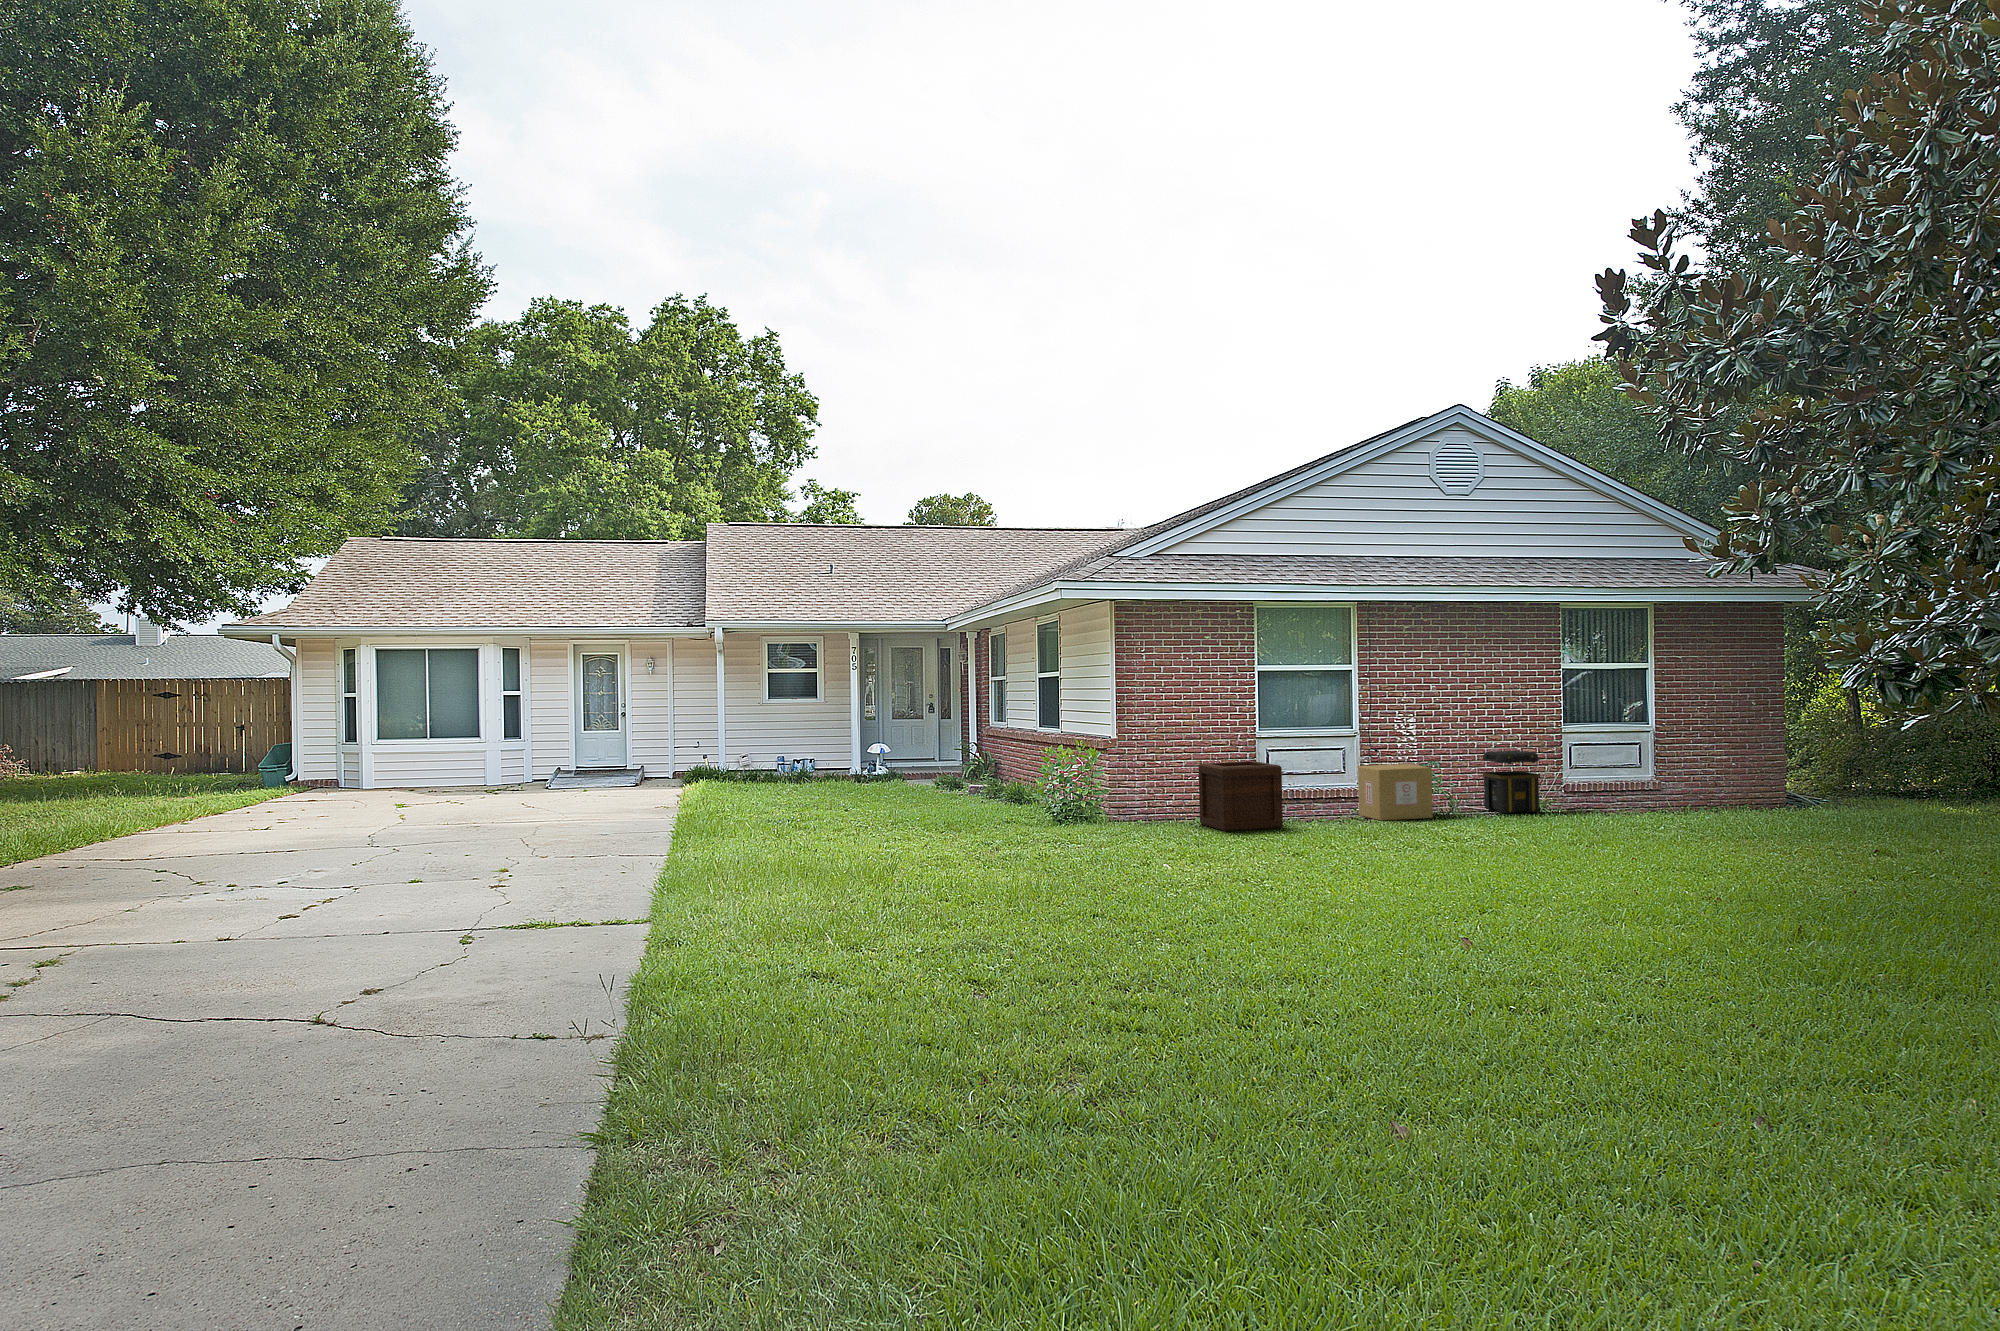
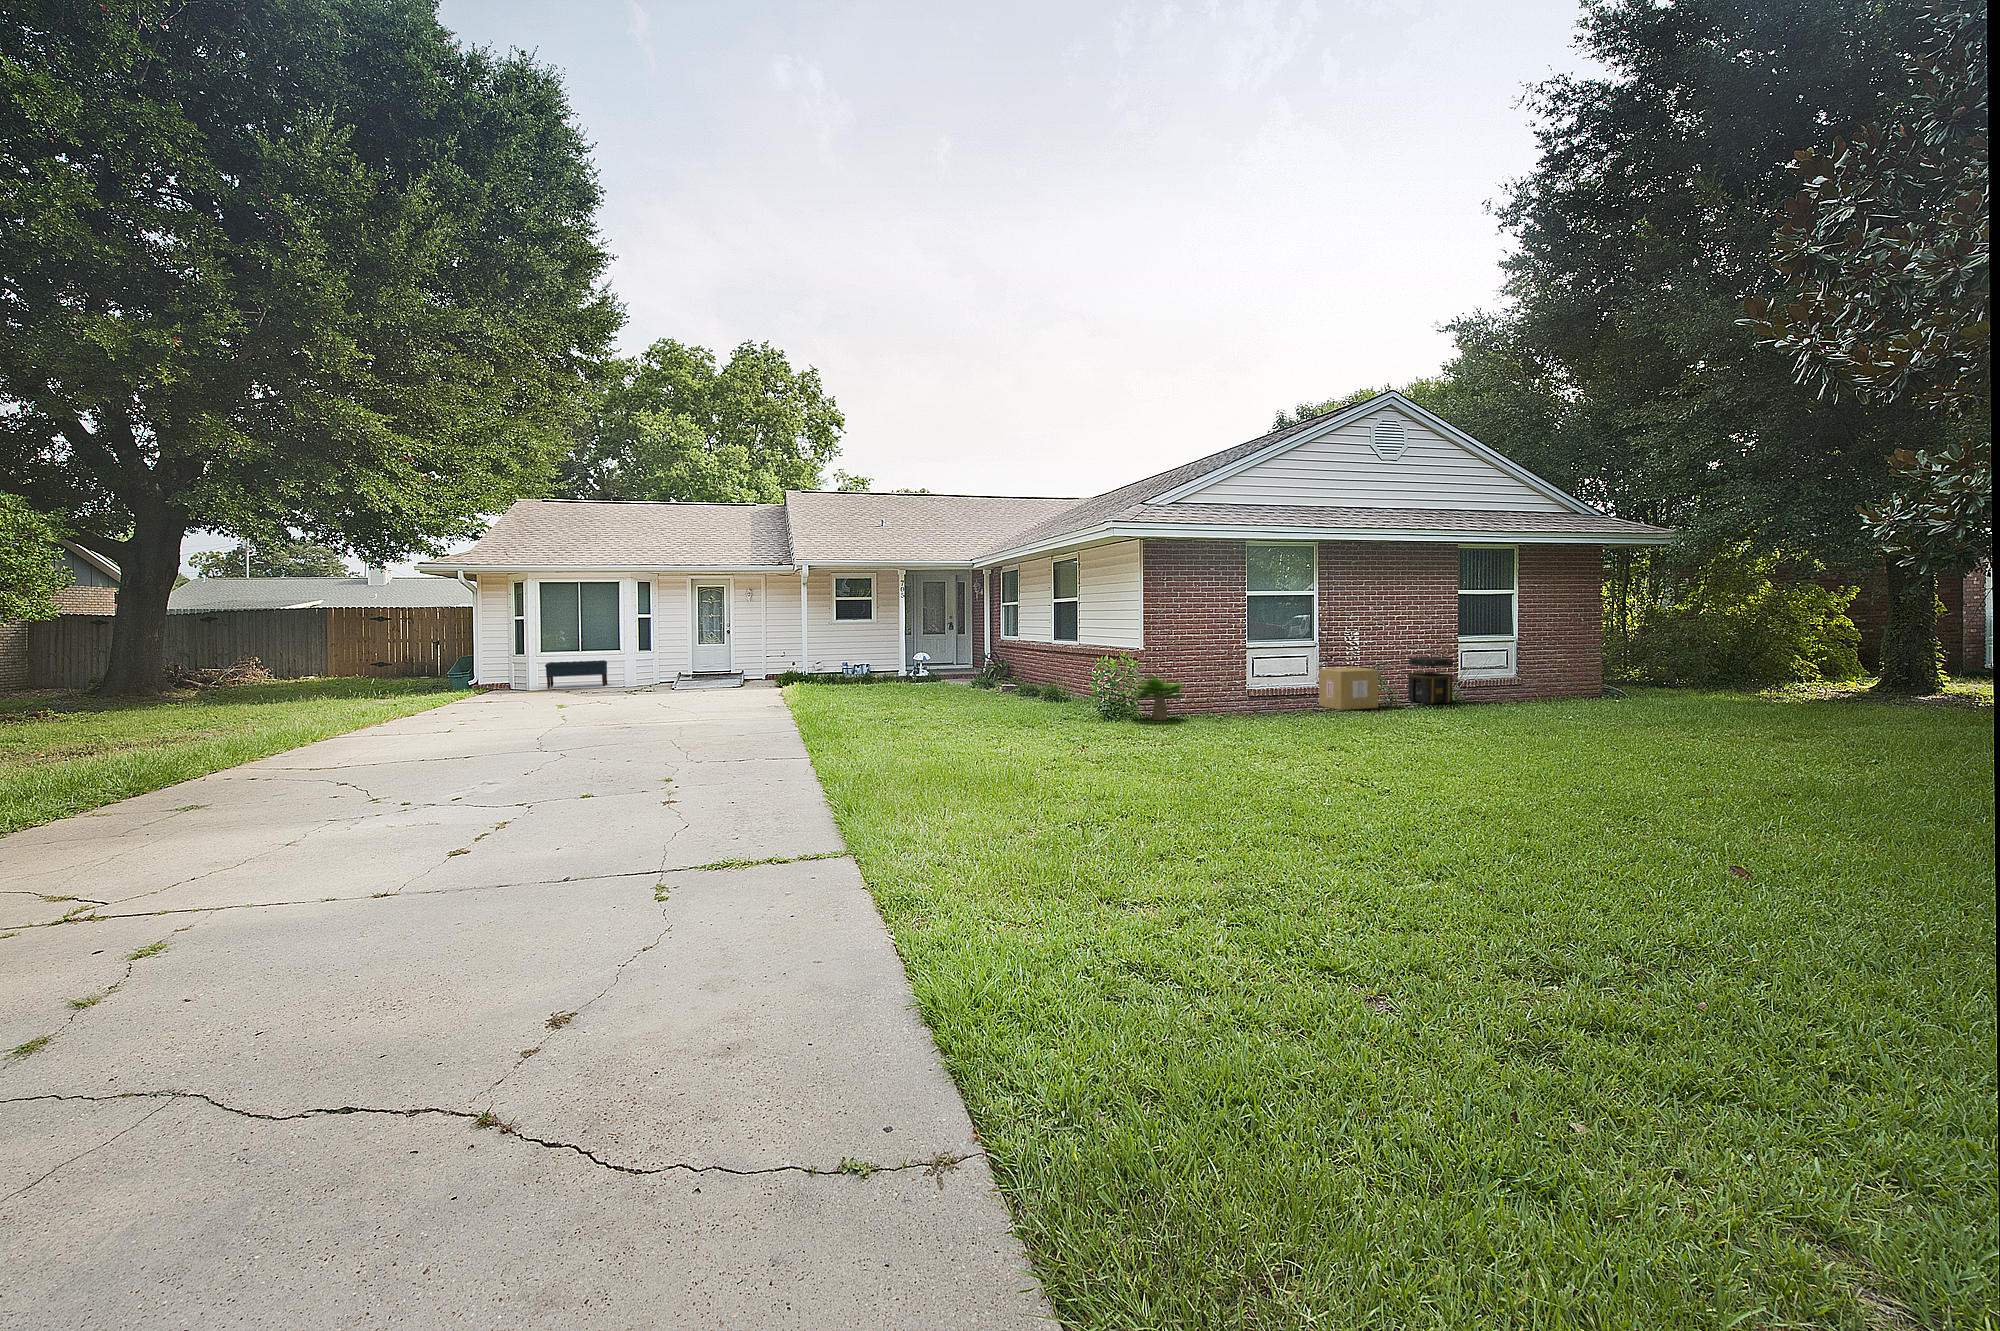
bench: none [376,753,458,791] -> present [545,660,607,689]
wooden crate: present [1198,761,1283,831] -> none [1205,665,1274,719]
potted plant: none [1097,771,1169,833] -> present [1135,676,1185,720]

